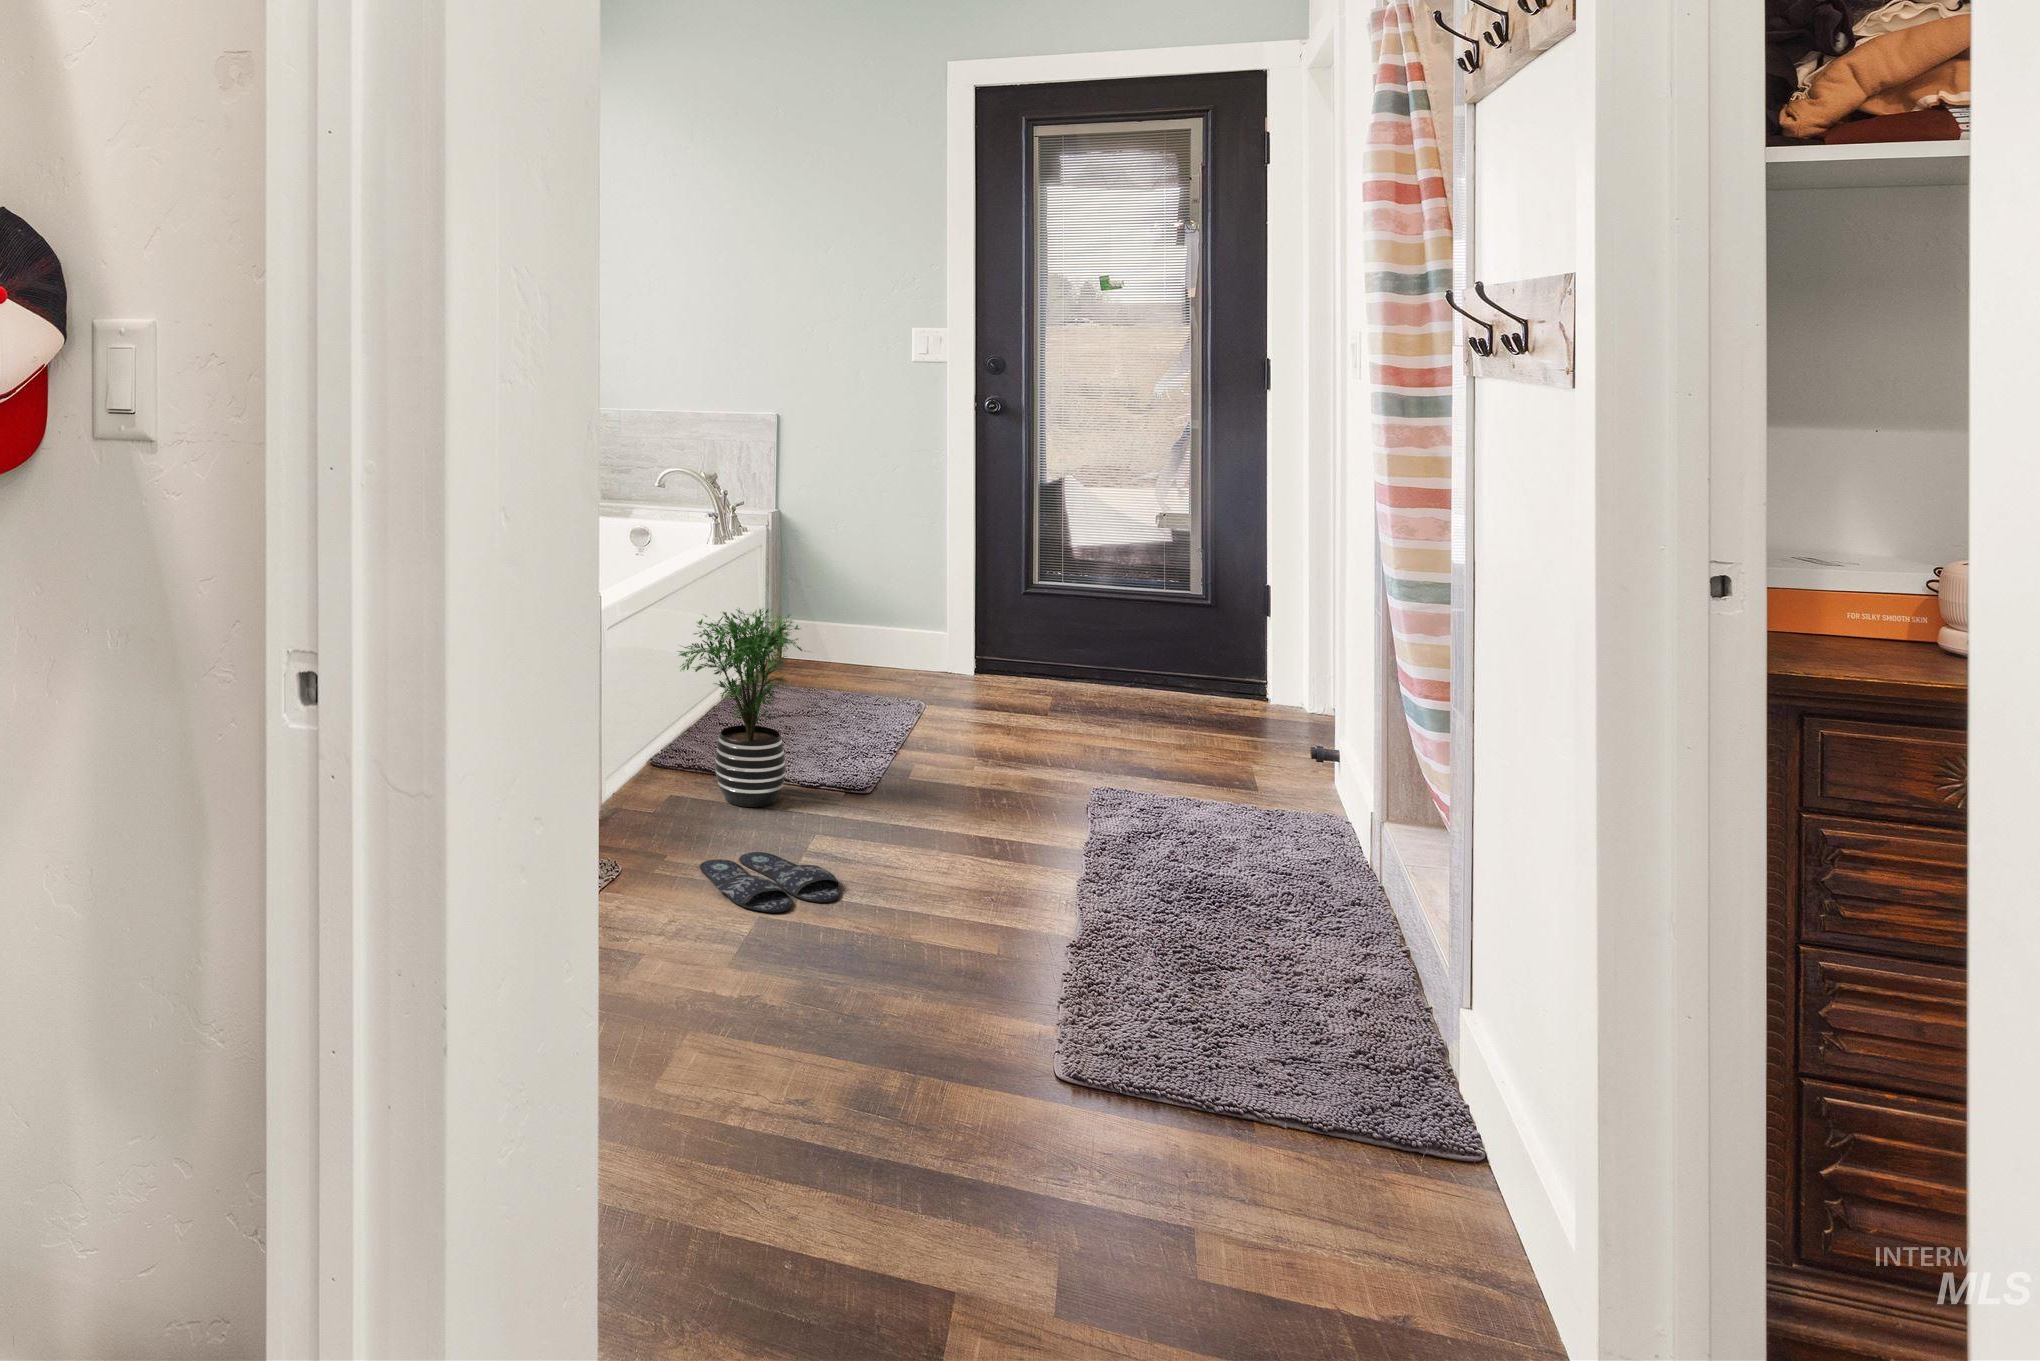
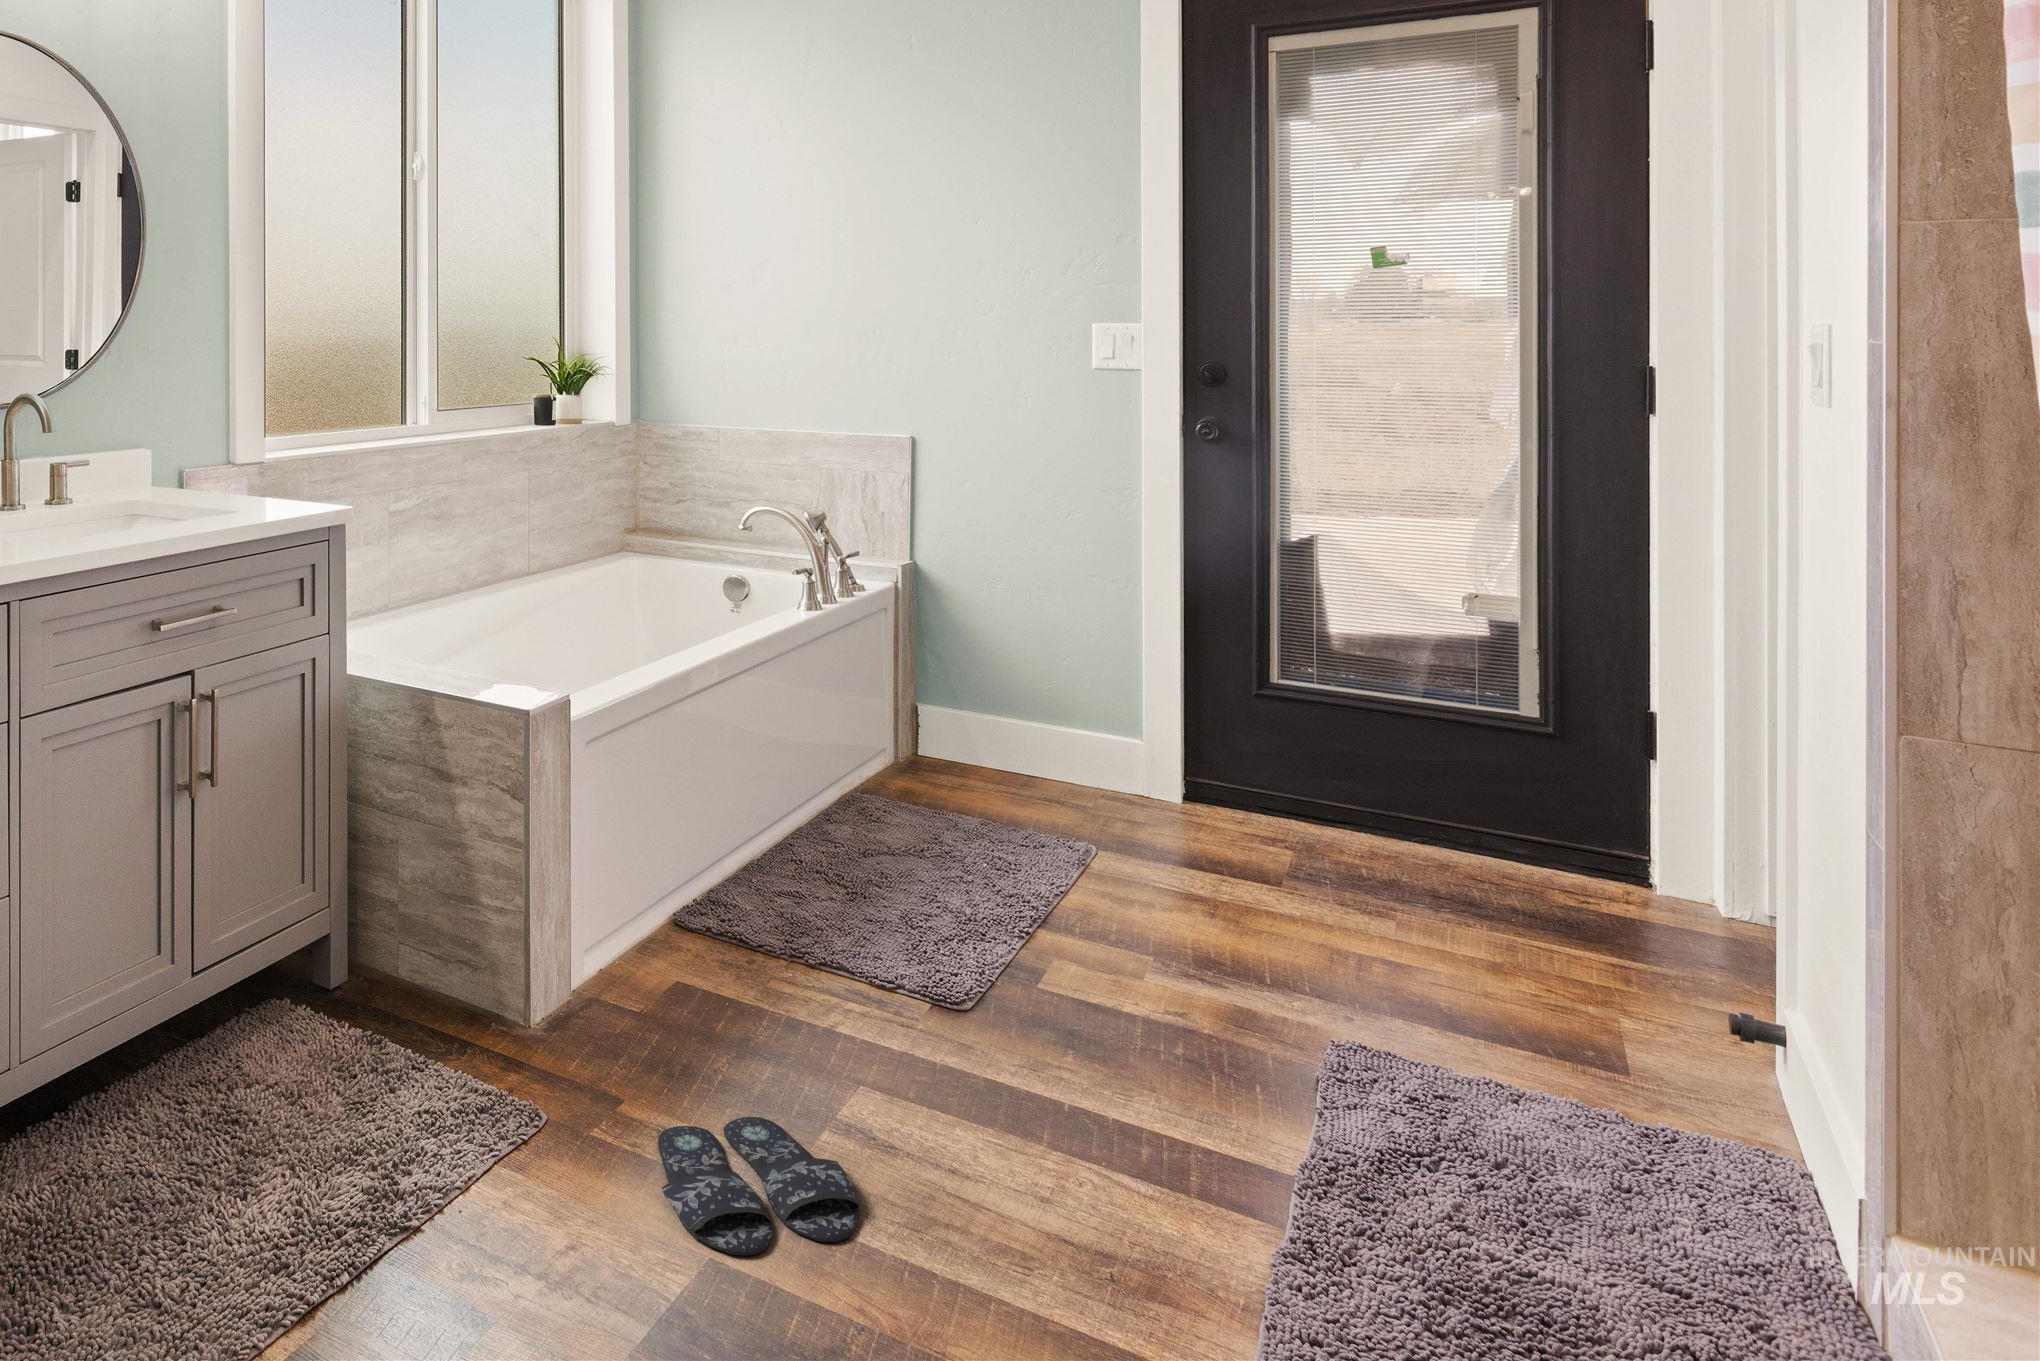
potted plant: present [679,608,802,807] -> none [676,725,880,1024]

